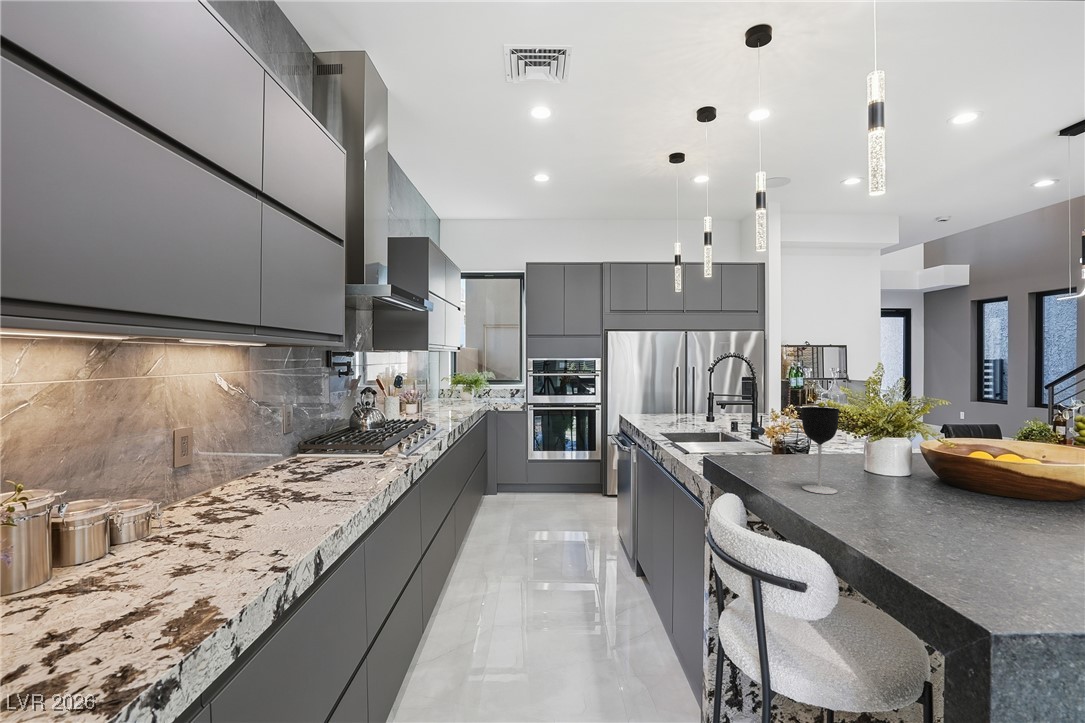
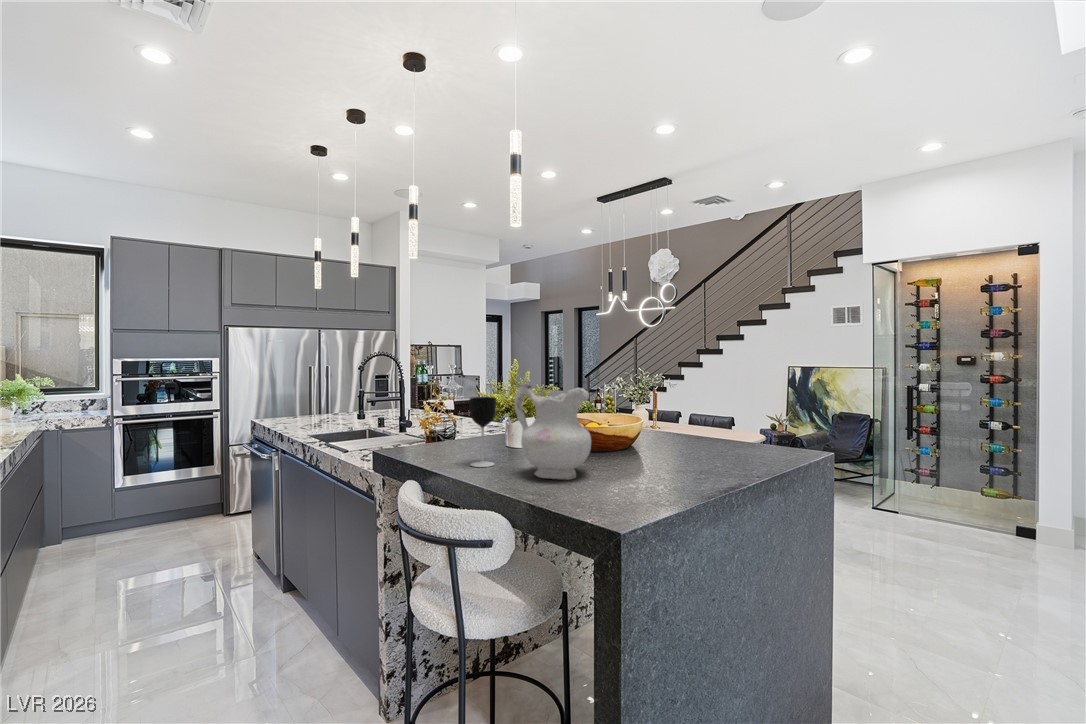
ceramic pitcher: none [861,393,996,536] -> present [515,384,591,480]

